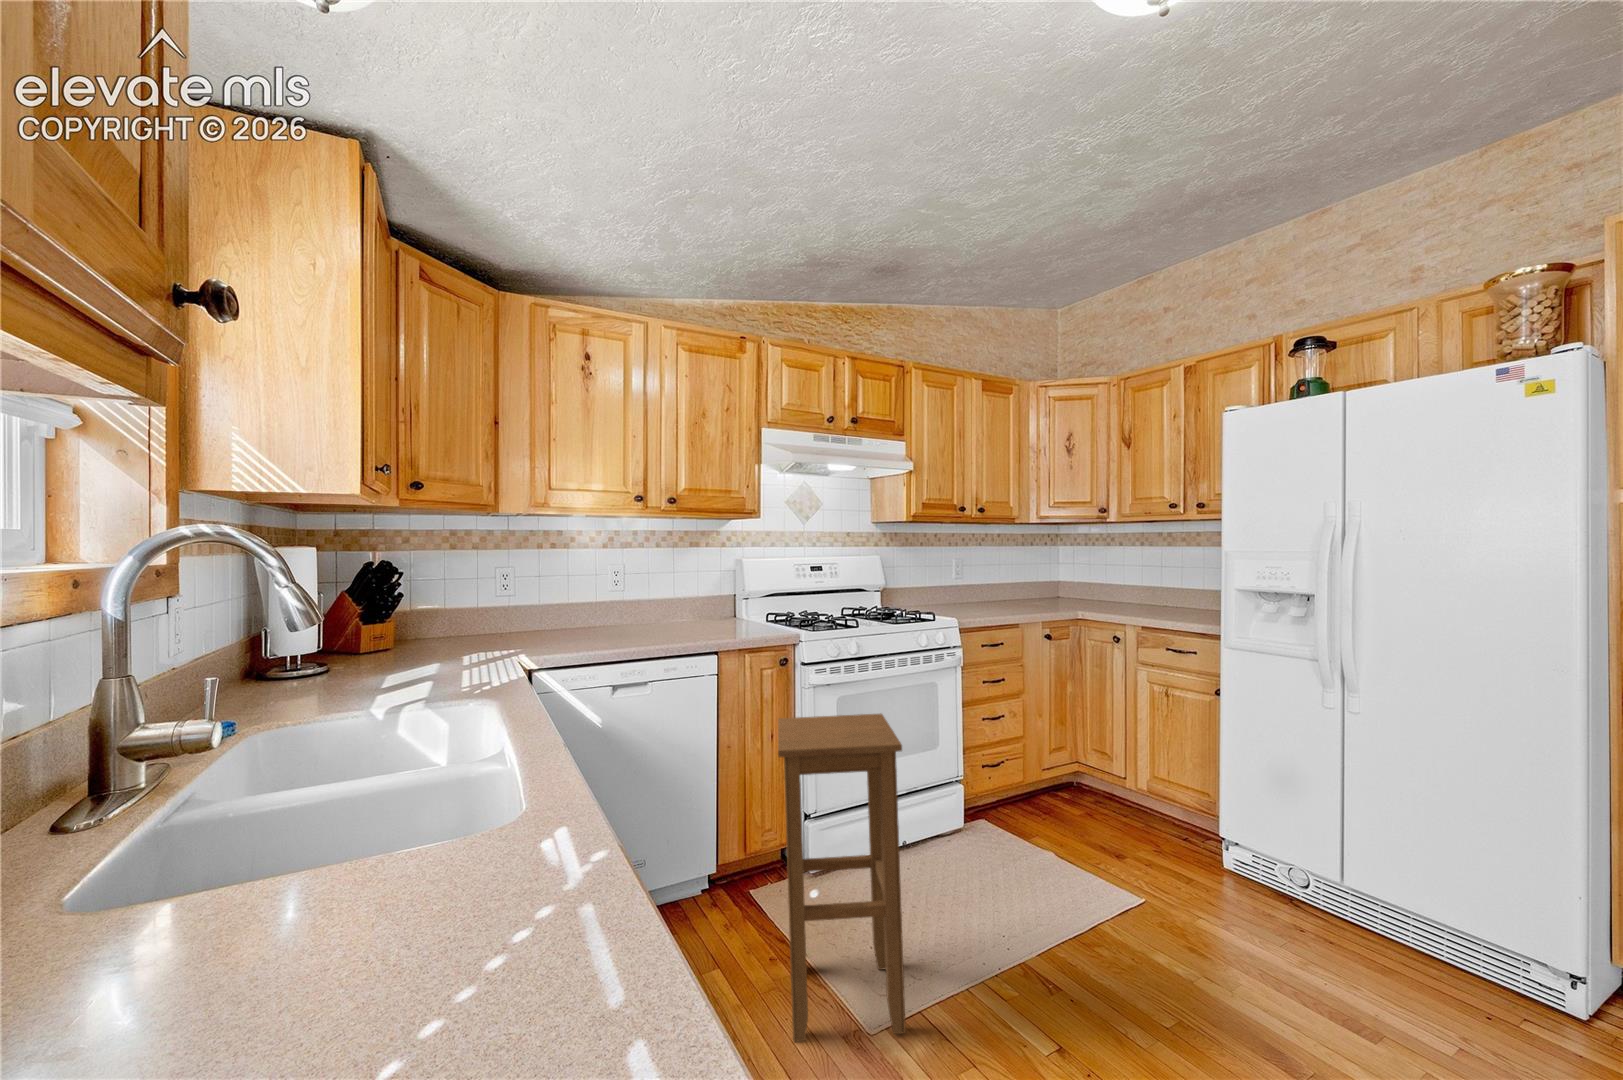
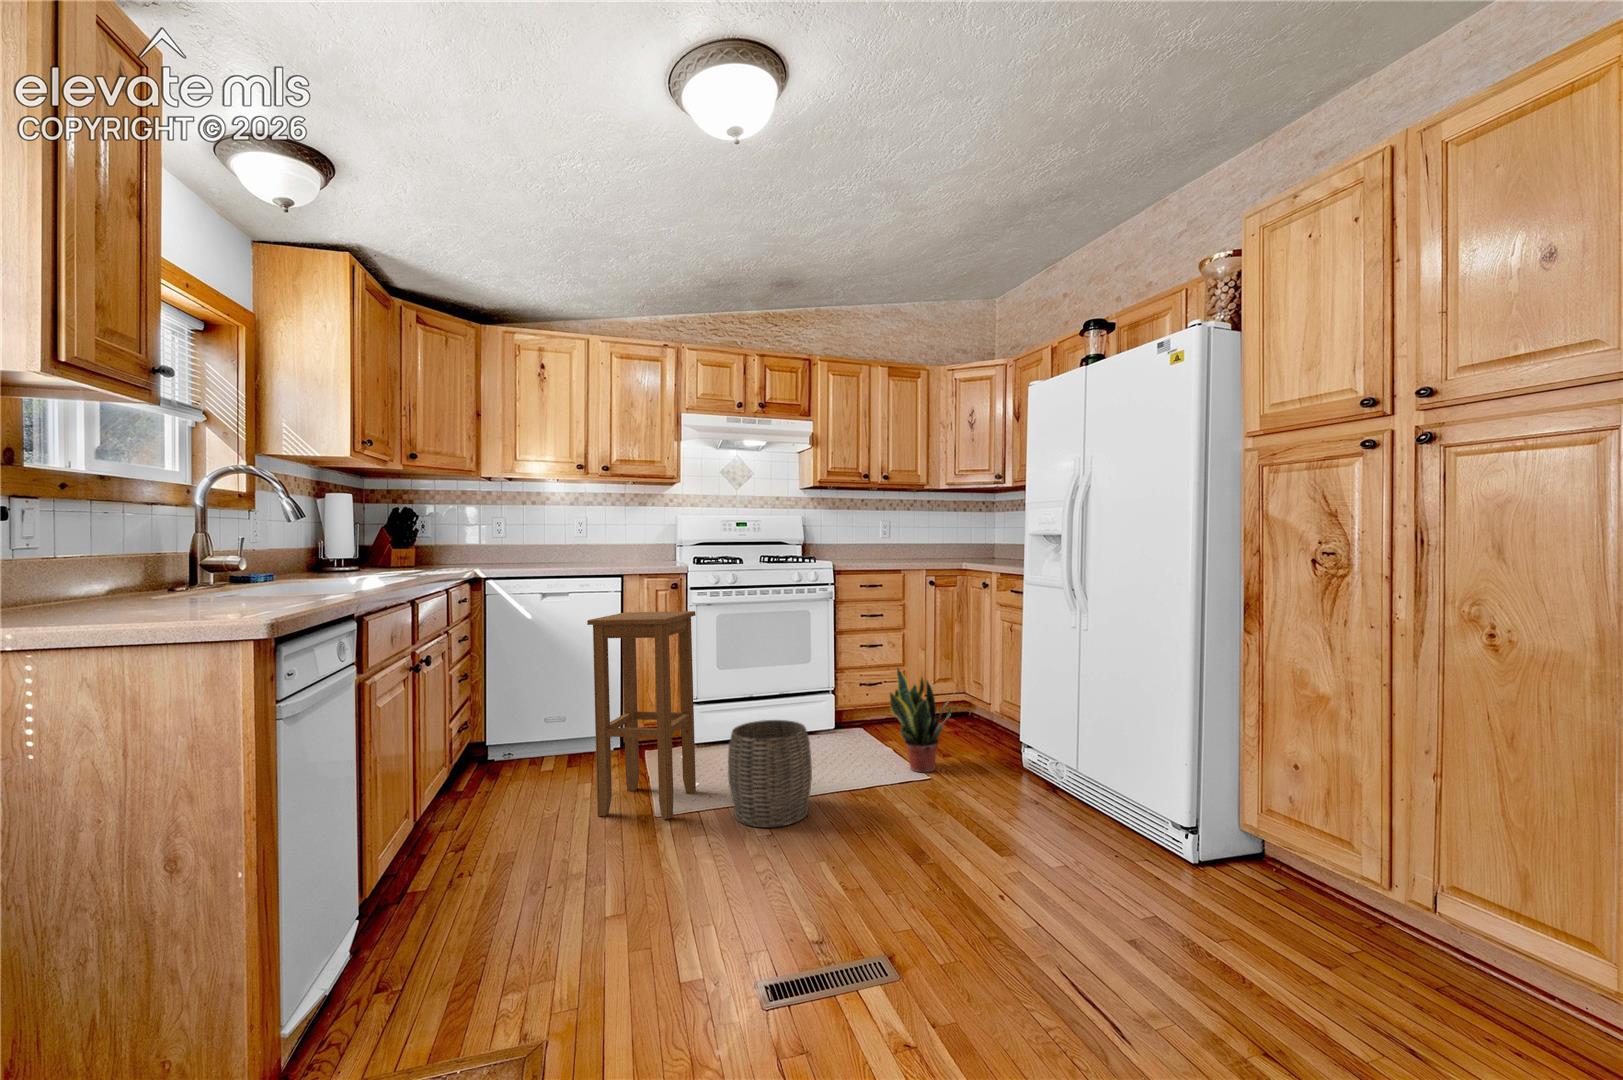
potted plant: none [1074,759,1165,891] -> present [889,669,952,772]
woven basket: none [965,858,1086,1034] -> present [728,720,812,828]

